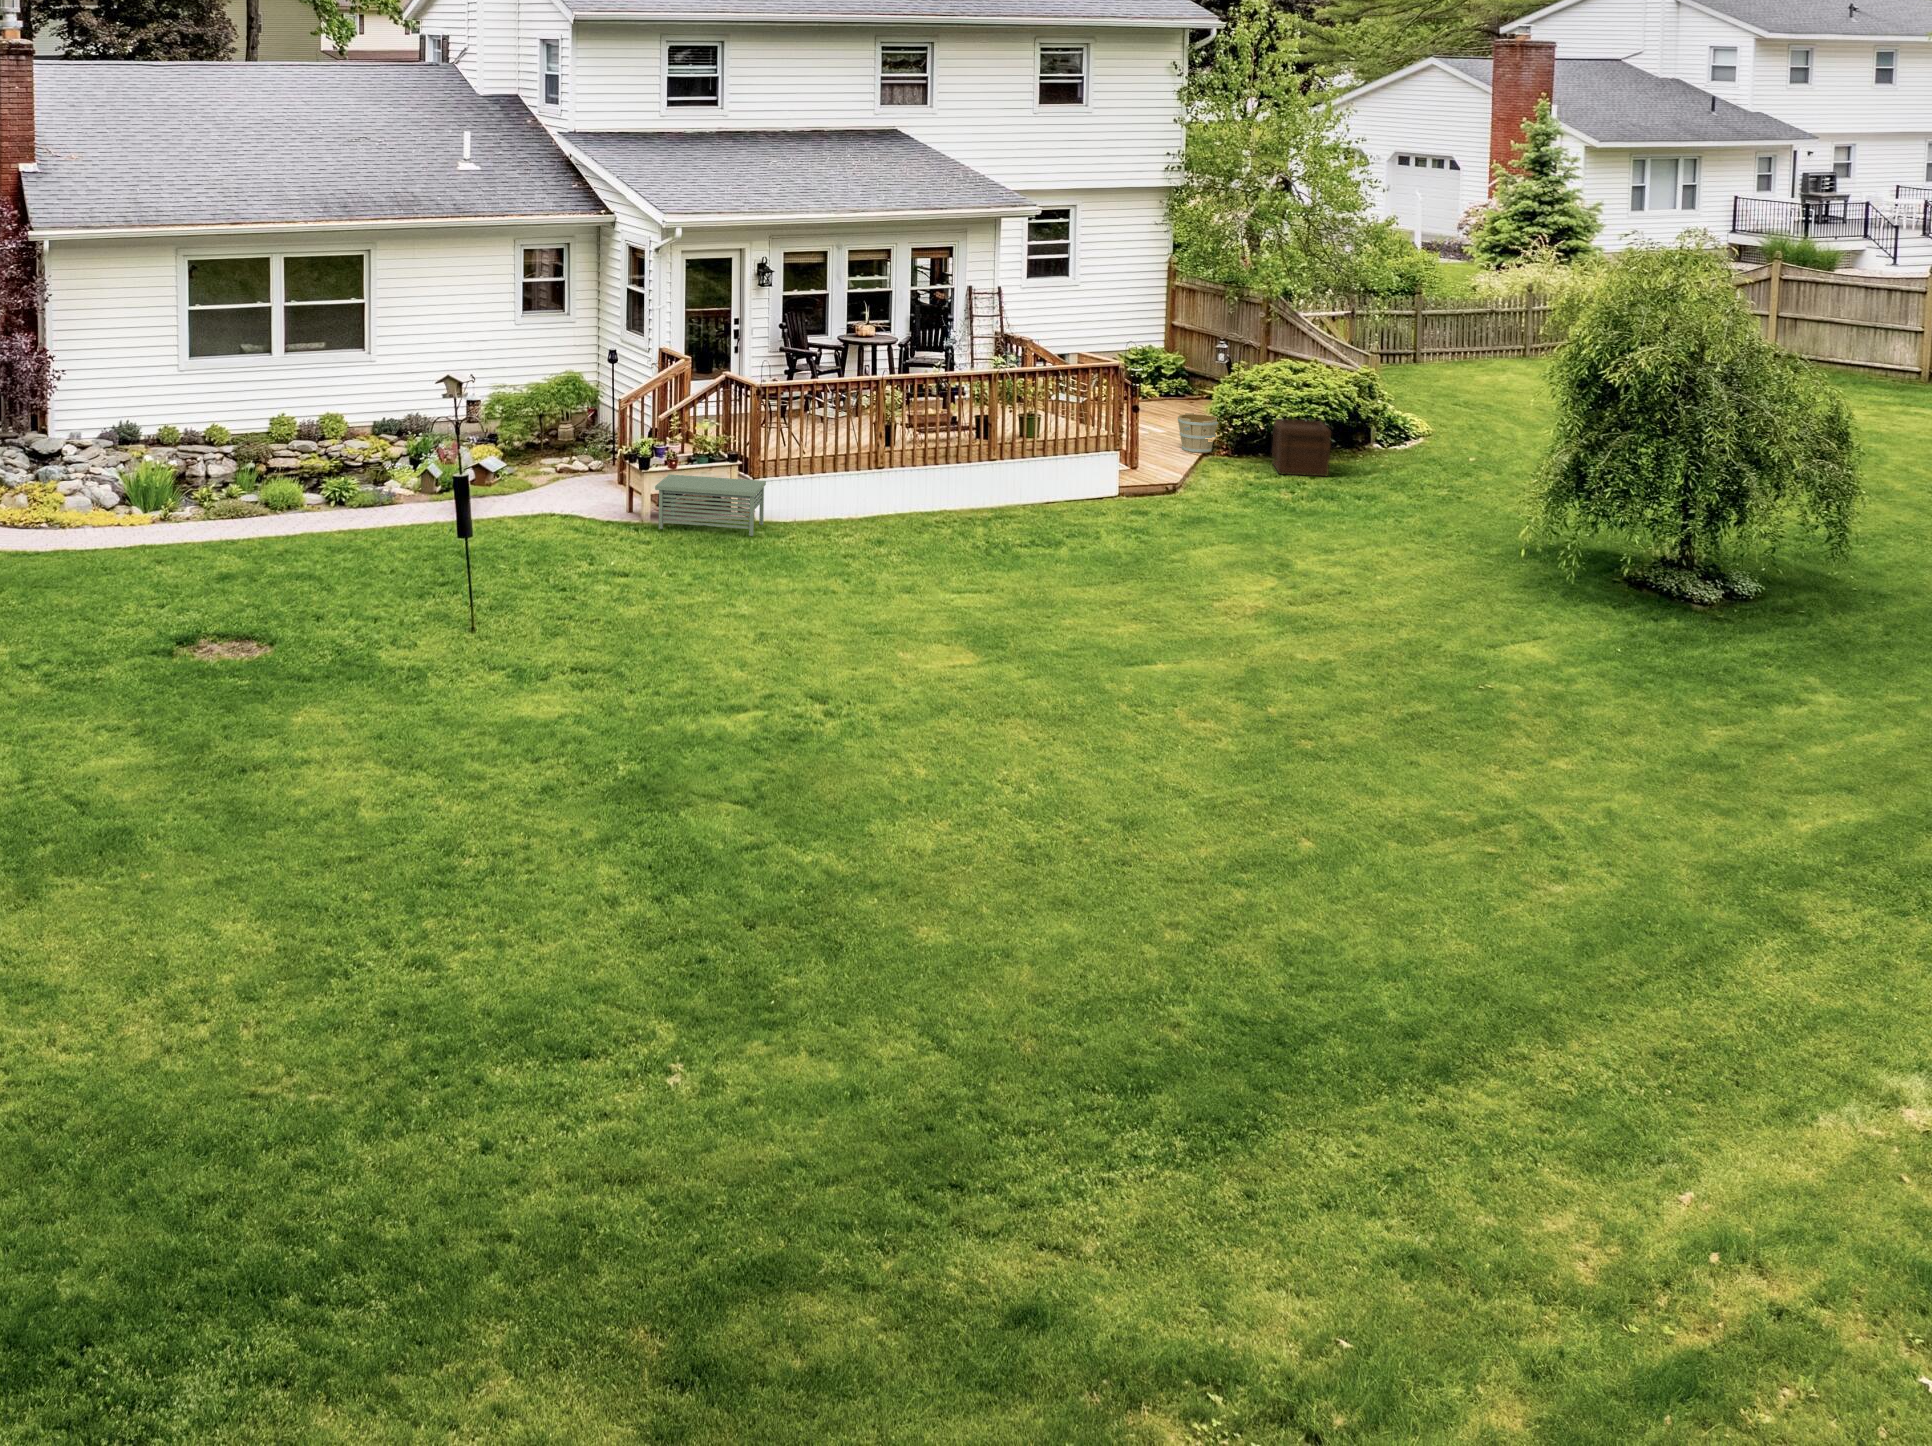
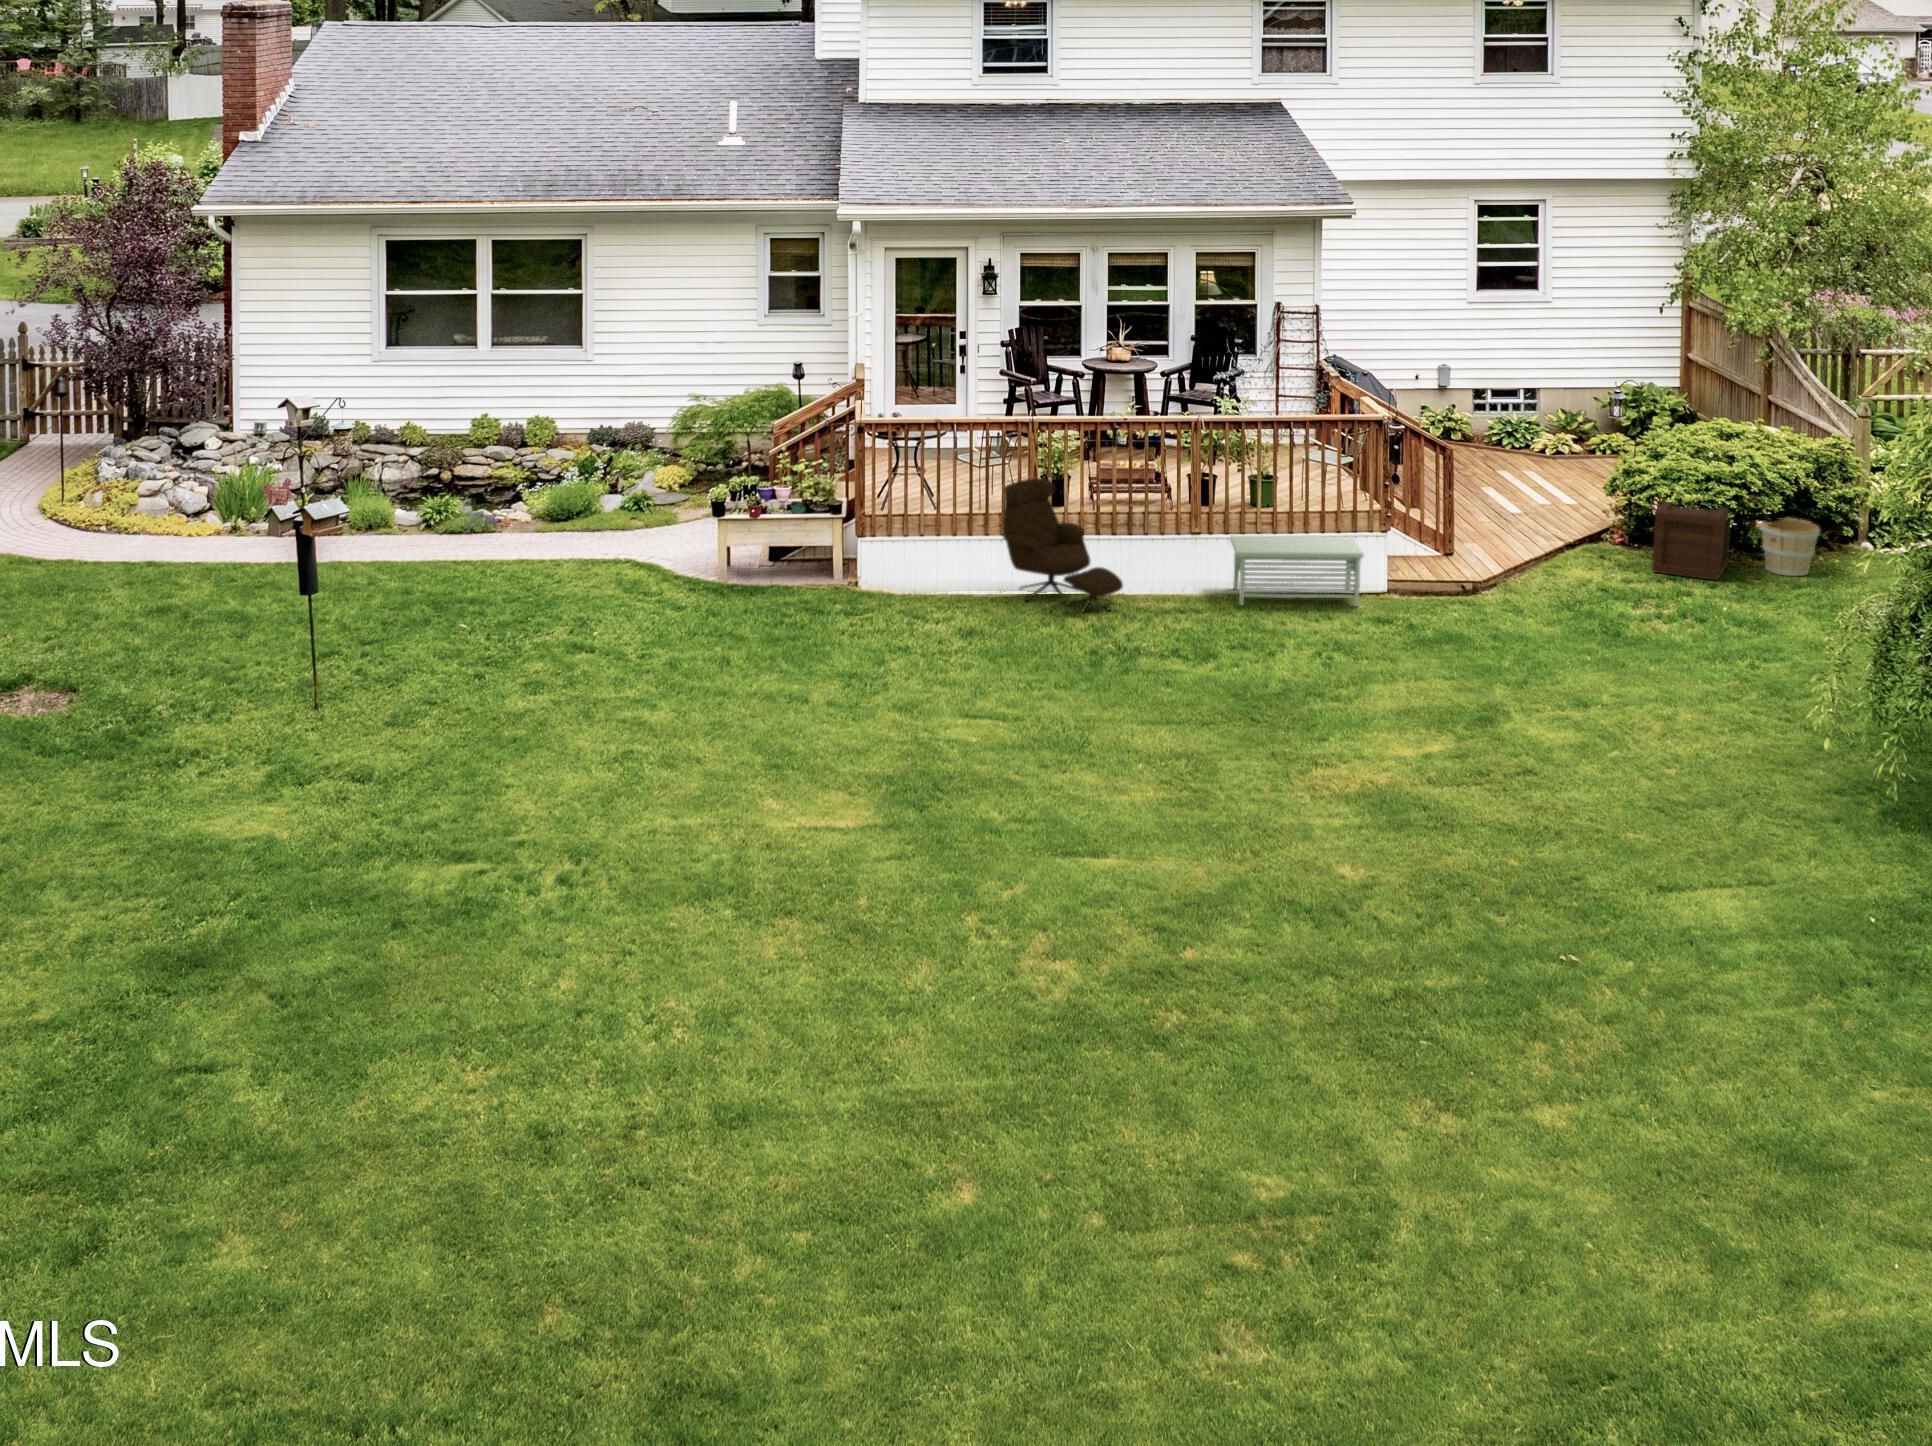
wooden bucket: present [1178,413,1219,453] -> present [1760,517,1820,576]
lounge chair: none [856,429,956,530] -> present [1003,478,1123,612]
storage bench: present [655,475,766,536] -> present [1230,536,1364,606]

